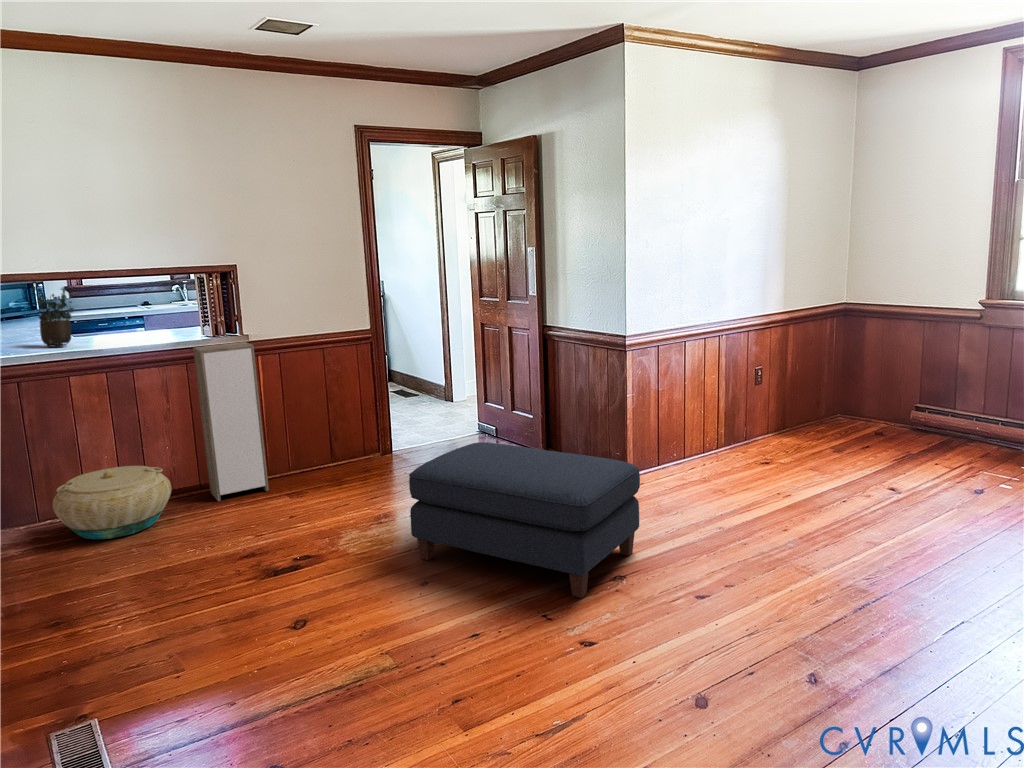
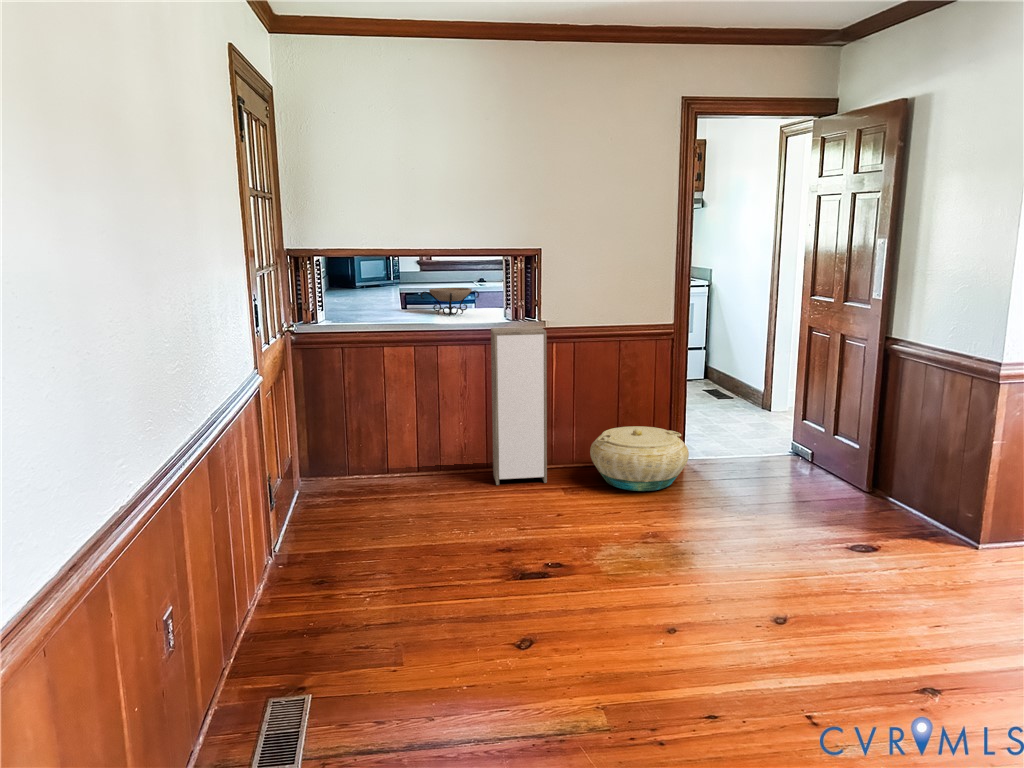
potted plant: present [32,283,74,346] -> none [358,253,391,317]
decorative bowl: none [105,310,171,339] -> present [421,288,479,315]
ottoman: present [409,442,640,598] -> none [670,474,984,706]
basket: present [53,466,171,539] -> present [590,426,689,491]

